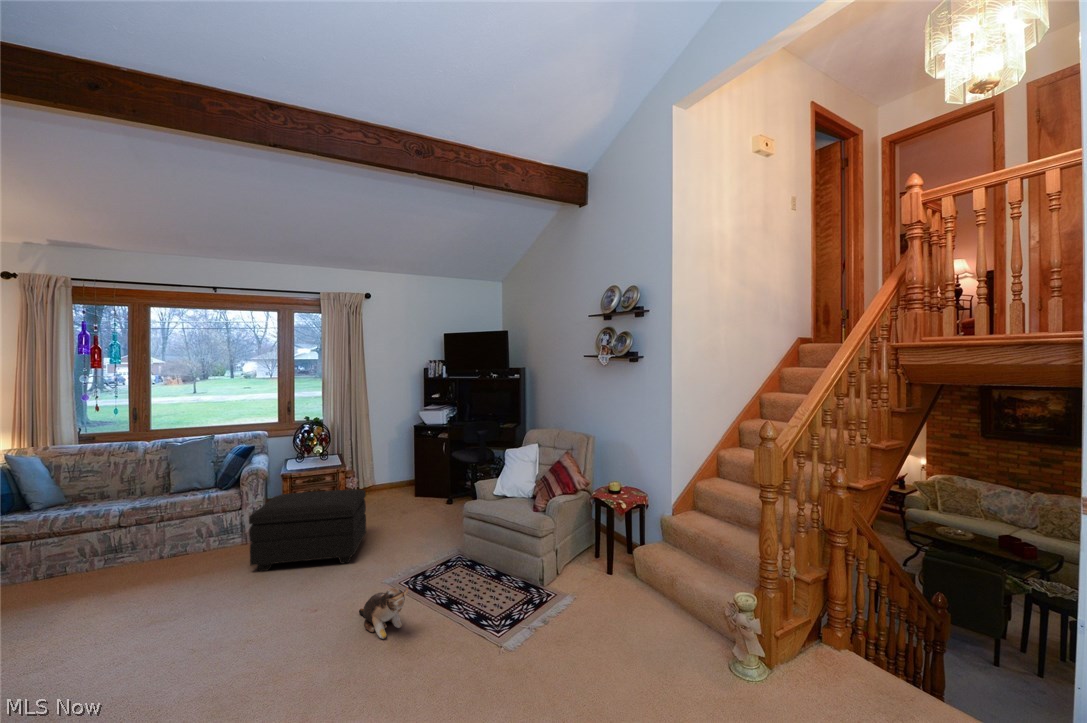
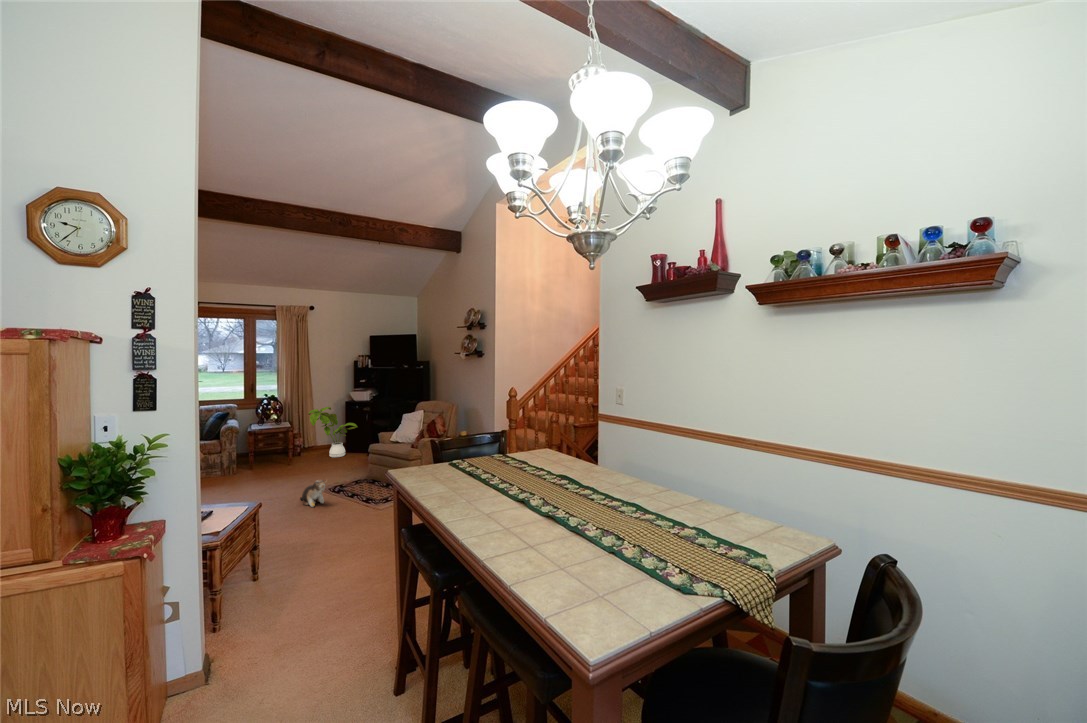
house plant: none [364,435,434,507] -> present [308,407,358,457]
footstool: present [249,489,366,571] -> none [229,439,308,486]

